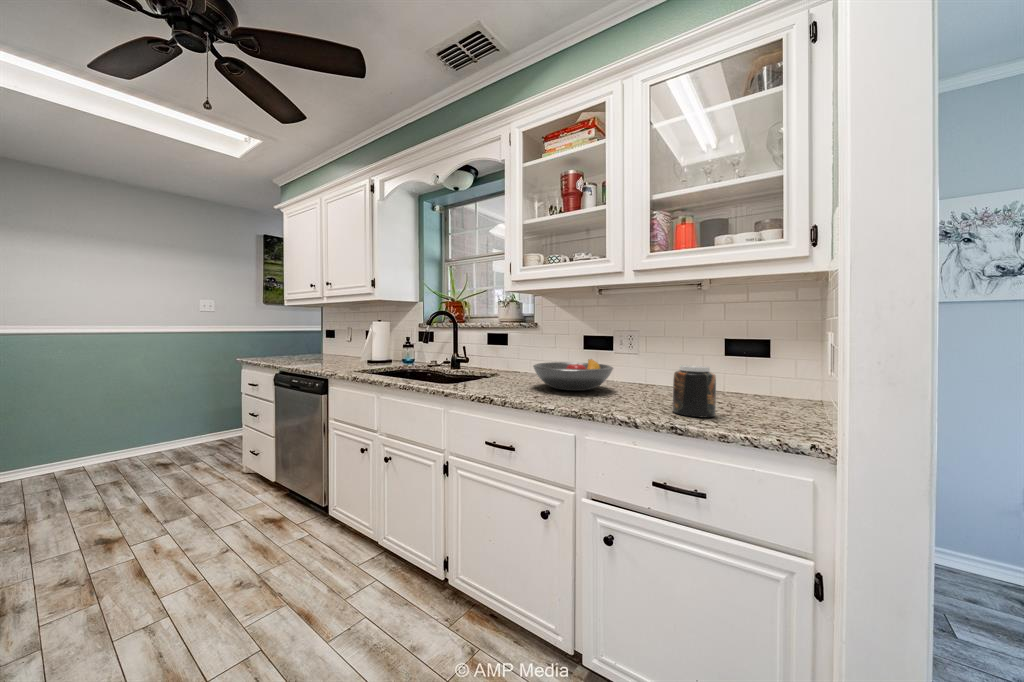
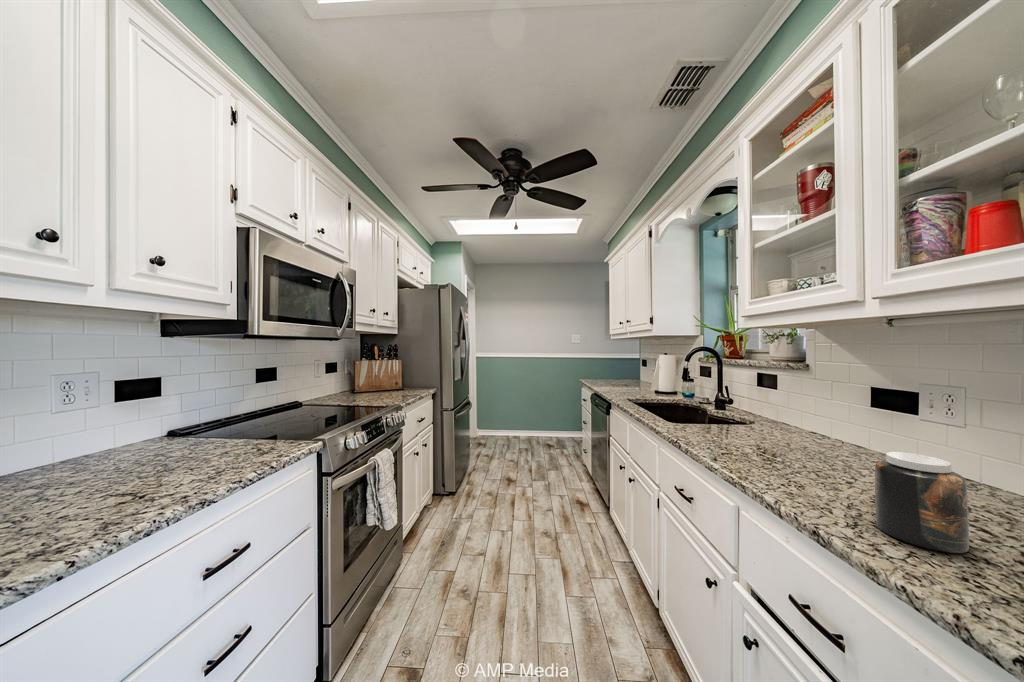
fruit bowl: present [533,359,613,391] -> none [741,416,879,461]

